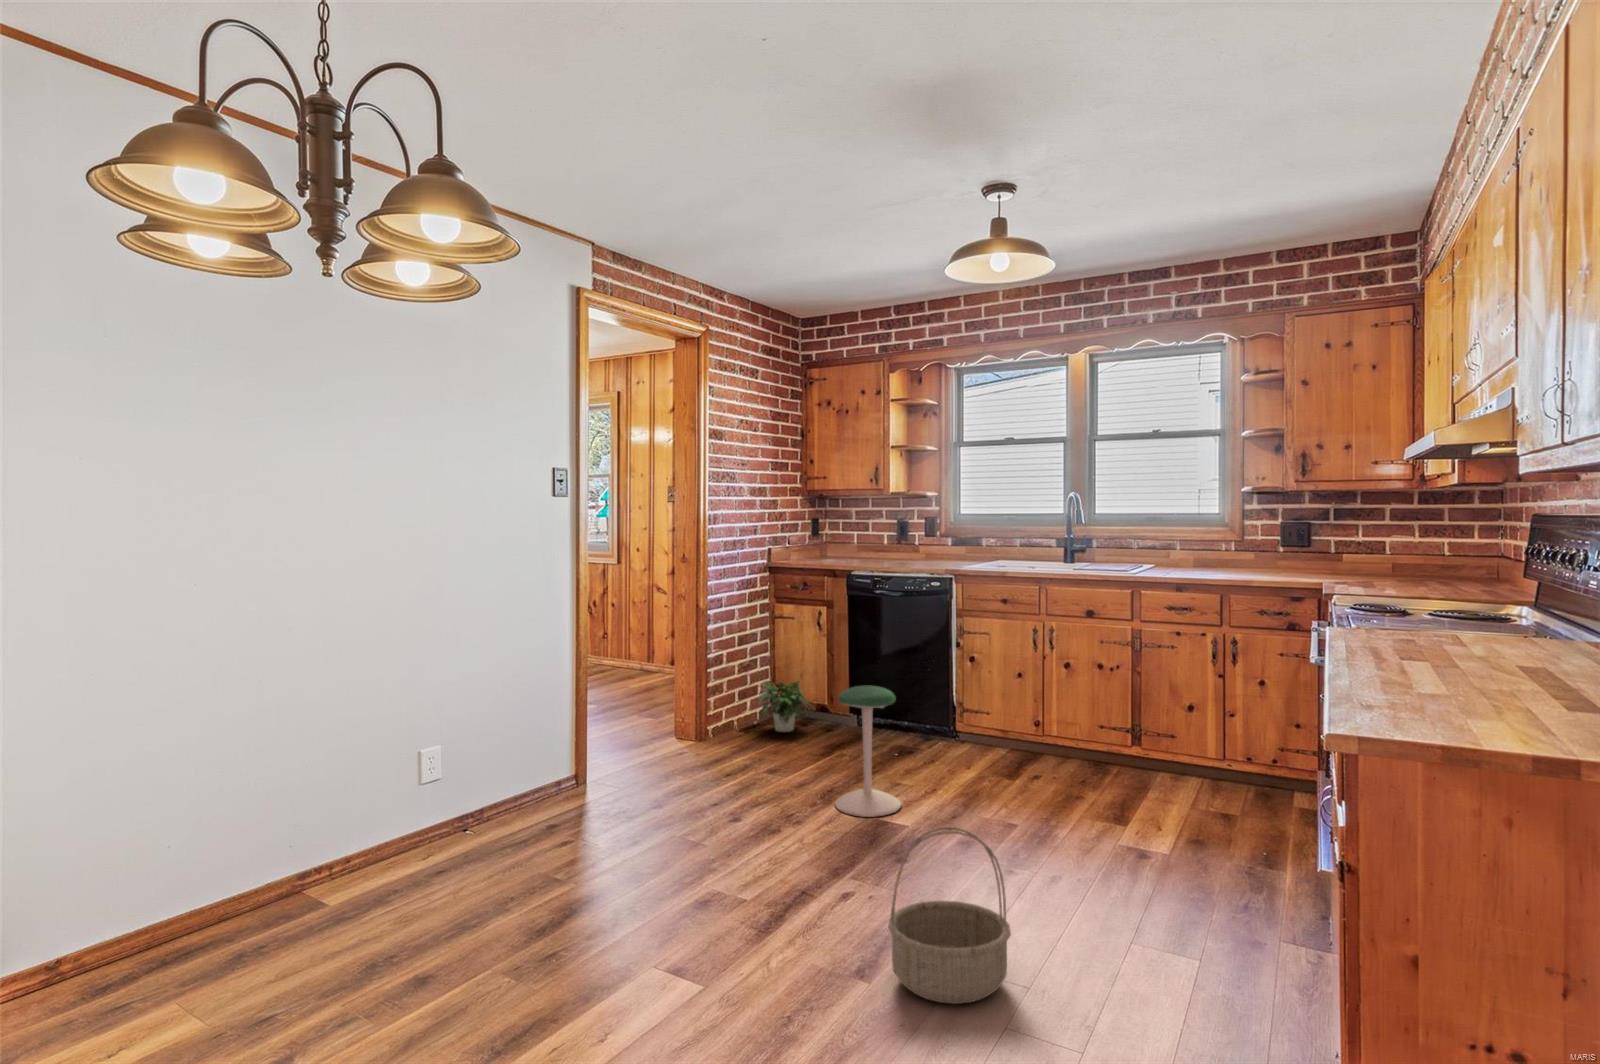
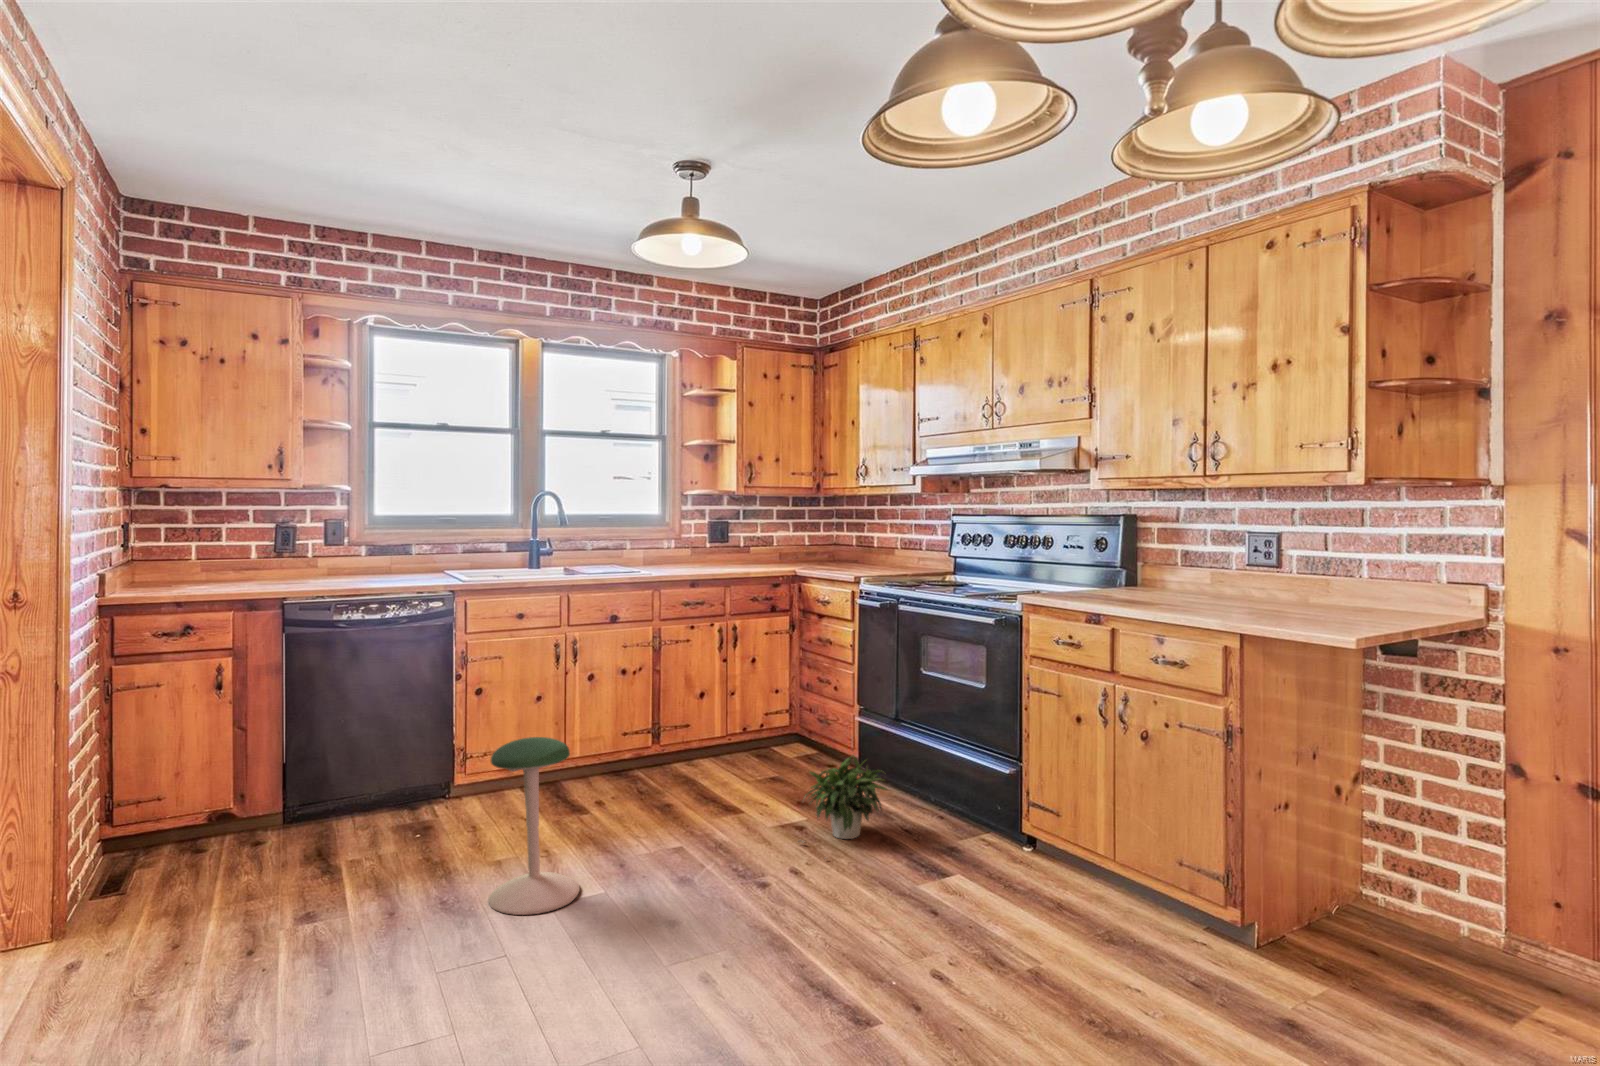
potted plant: present [758,680,813,732] -> present [798,755,886,843]
basket: present [888,827,1011,1004] -> none [901,817,1008,997]

